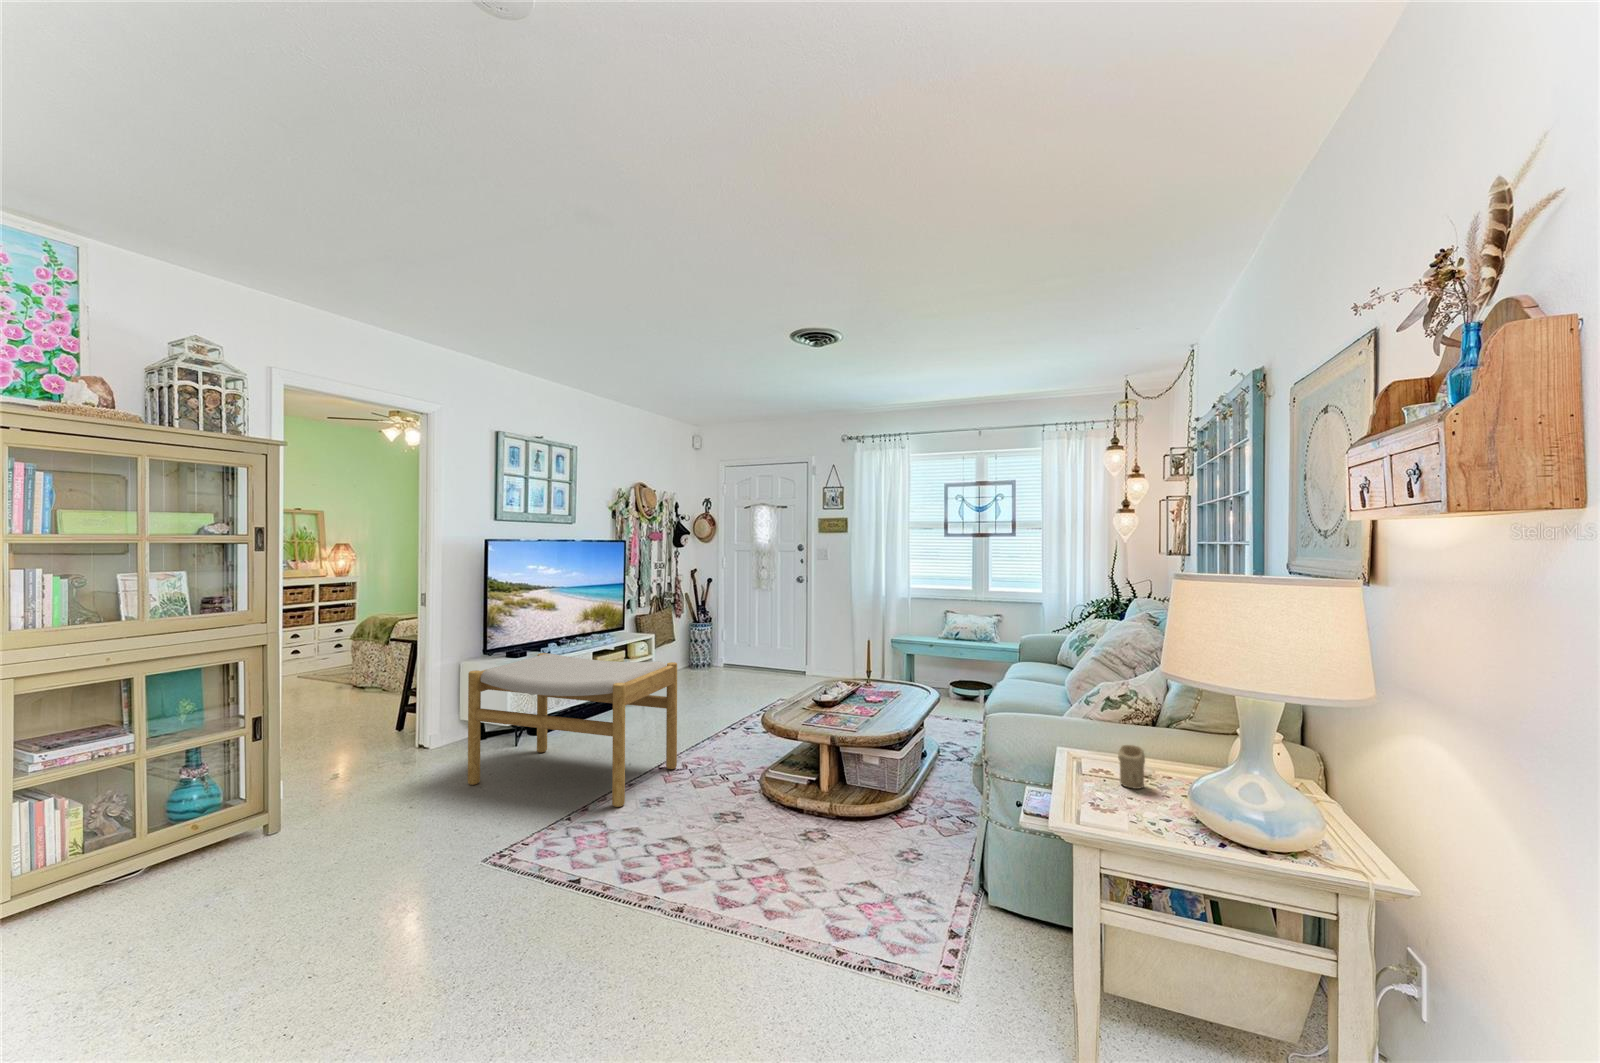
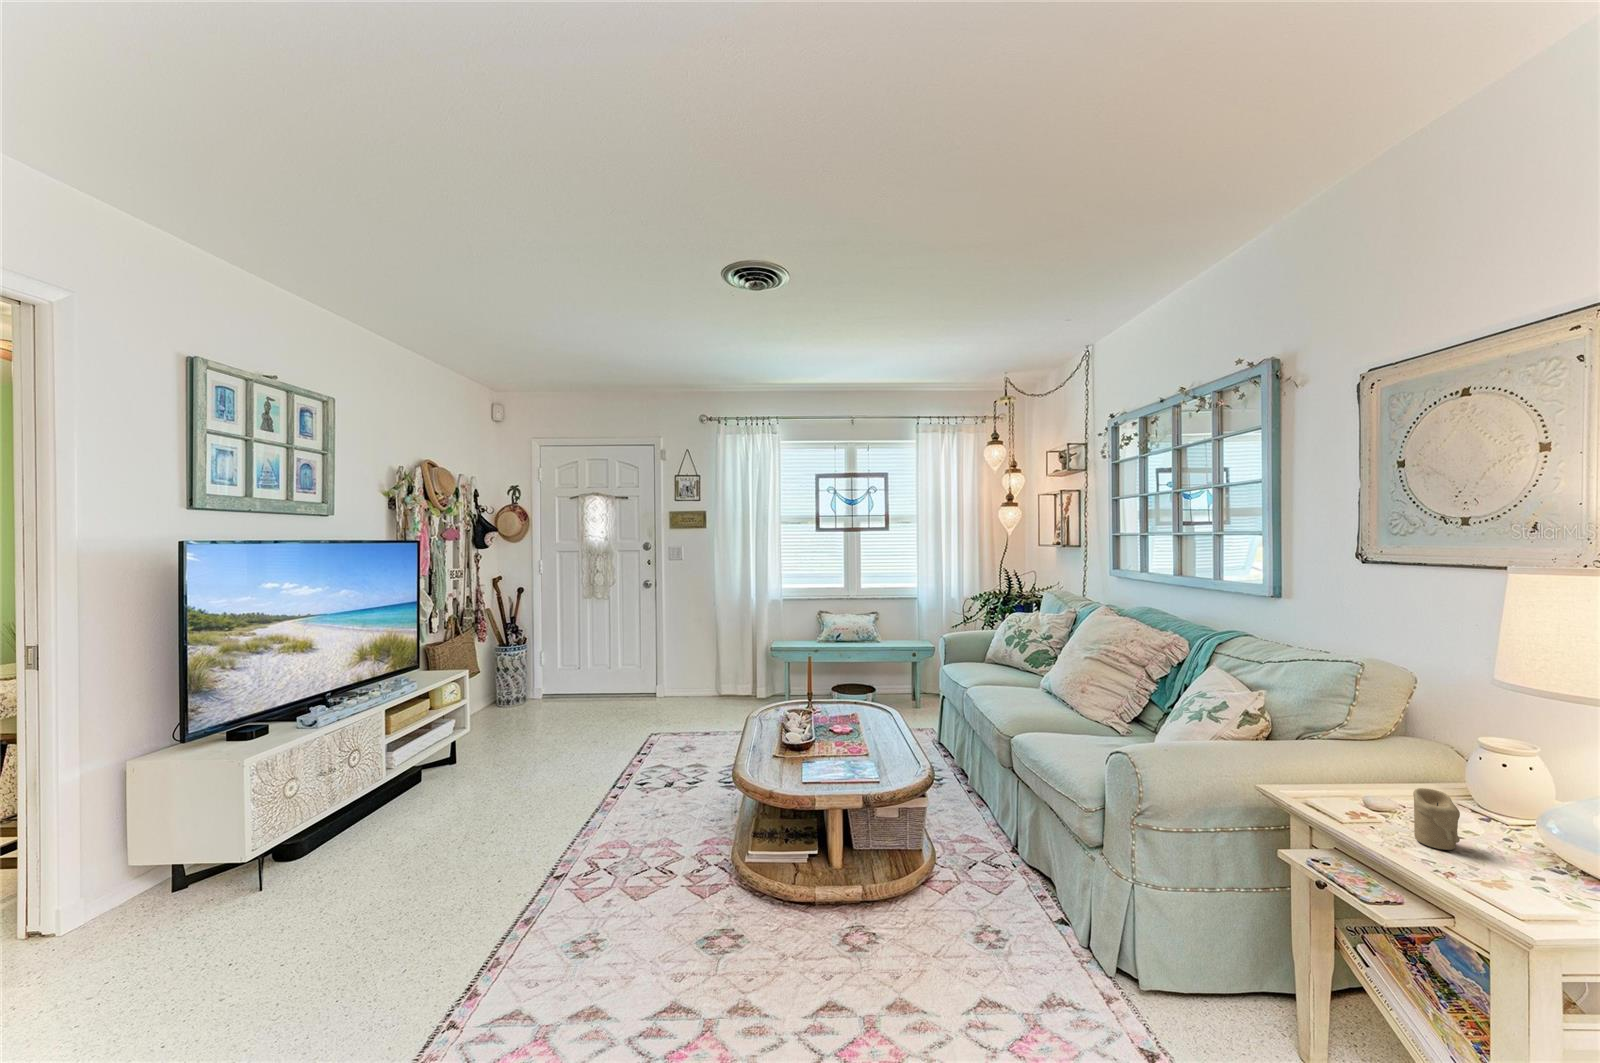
footstool: present [468,653,677,807] -> none [166,718,570,1006]

